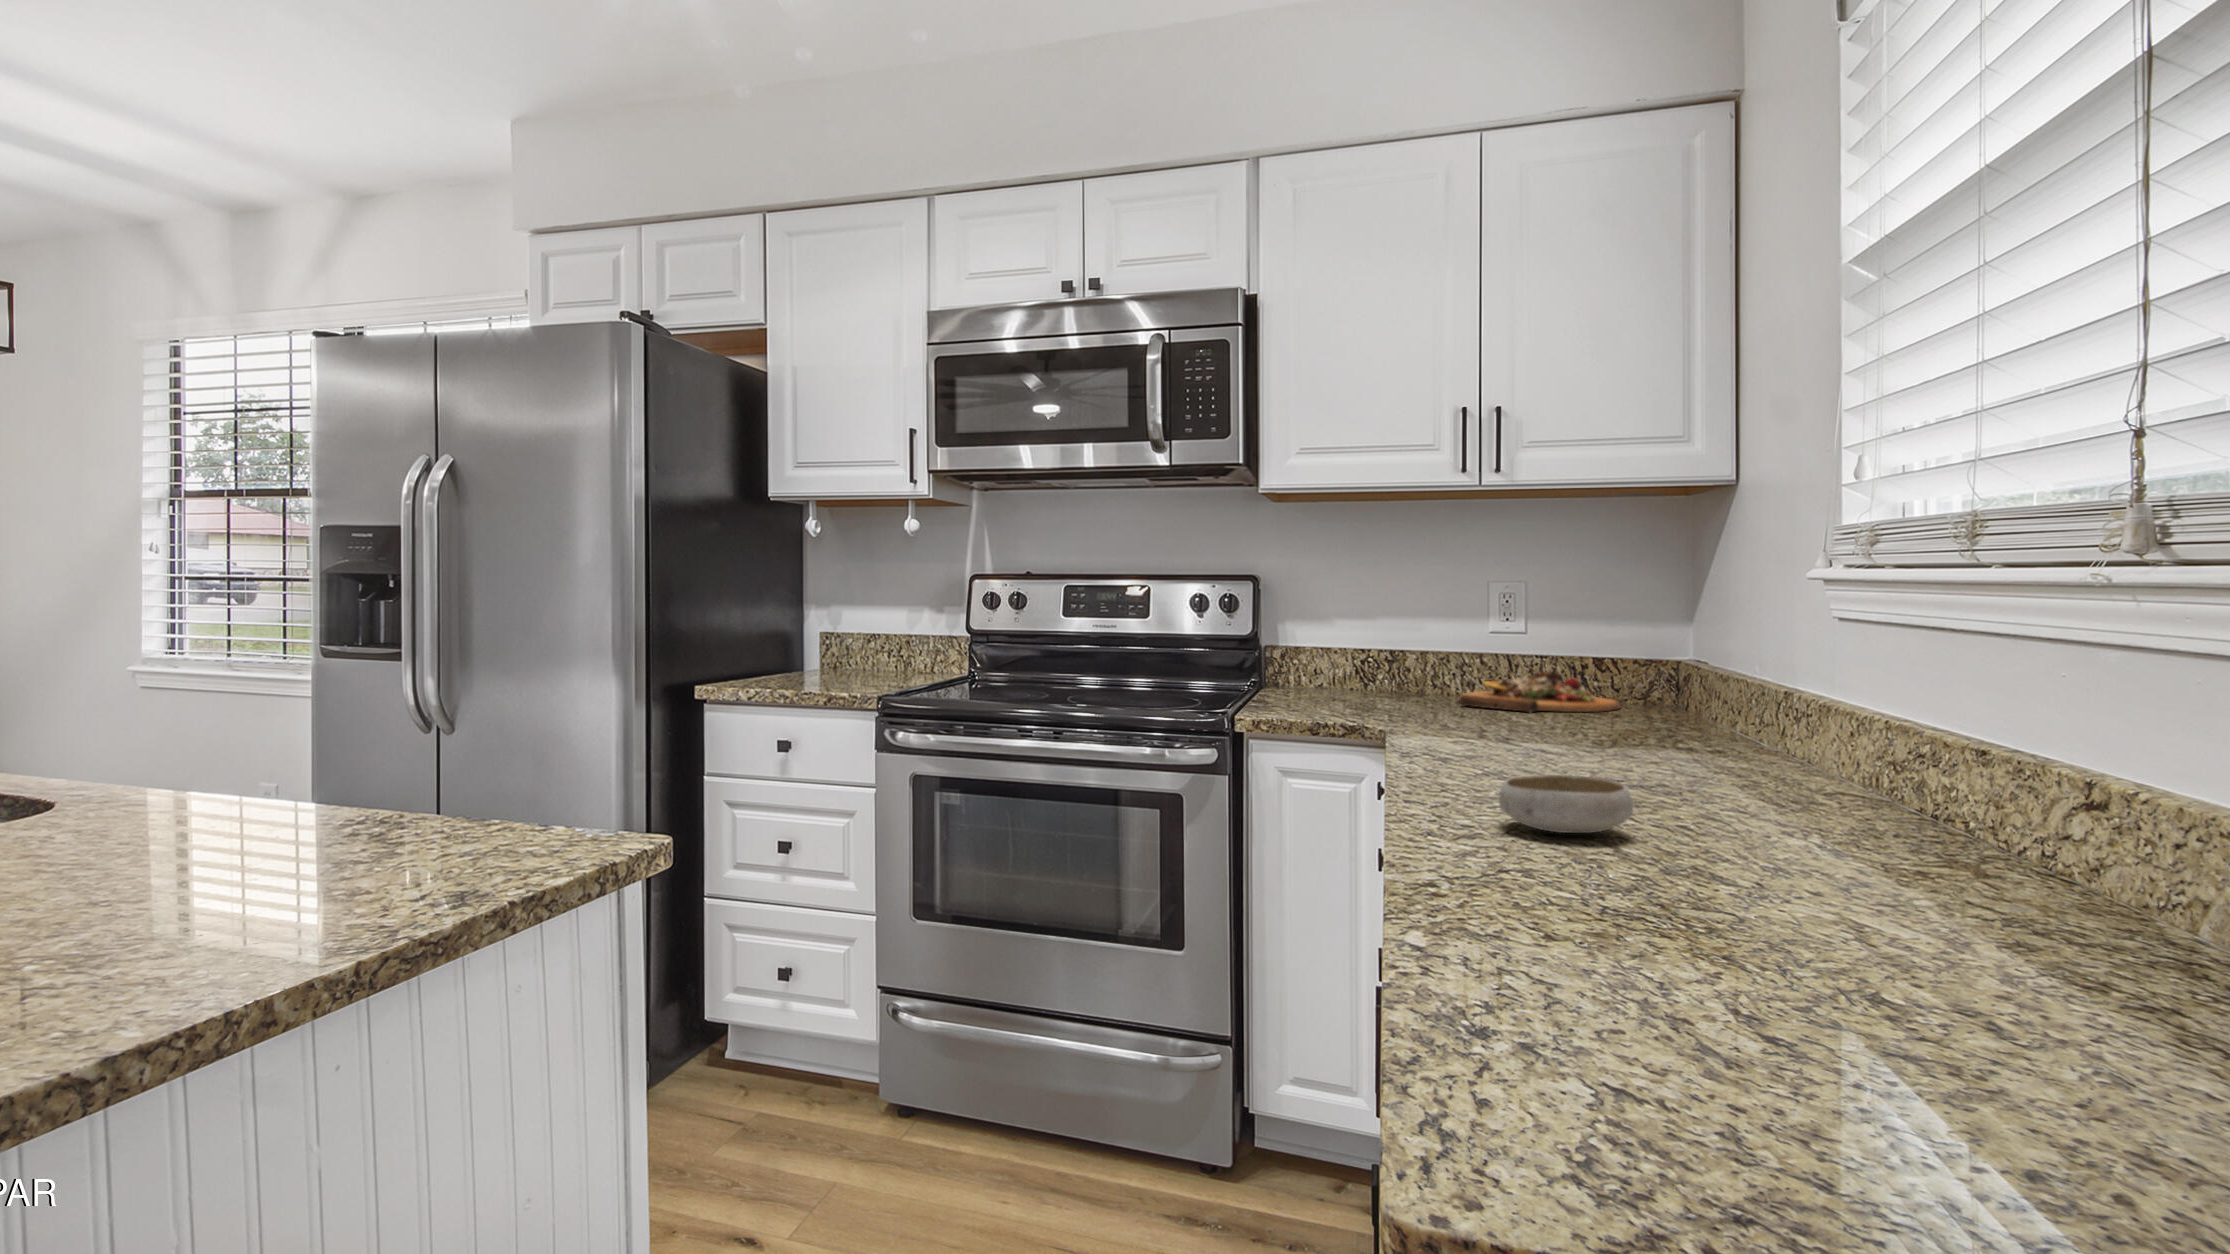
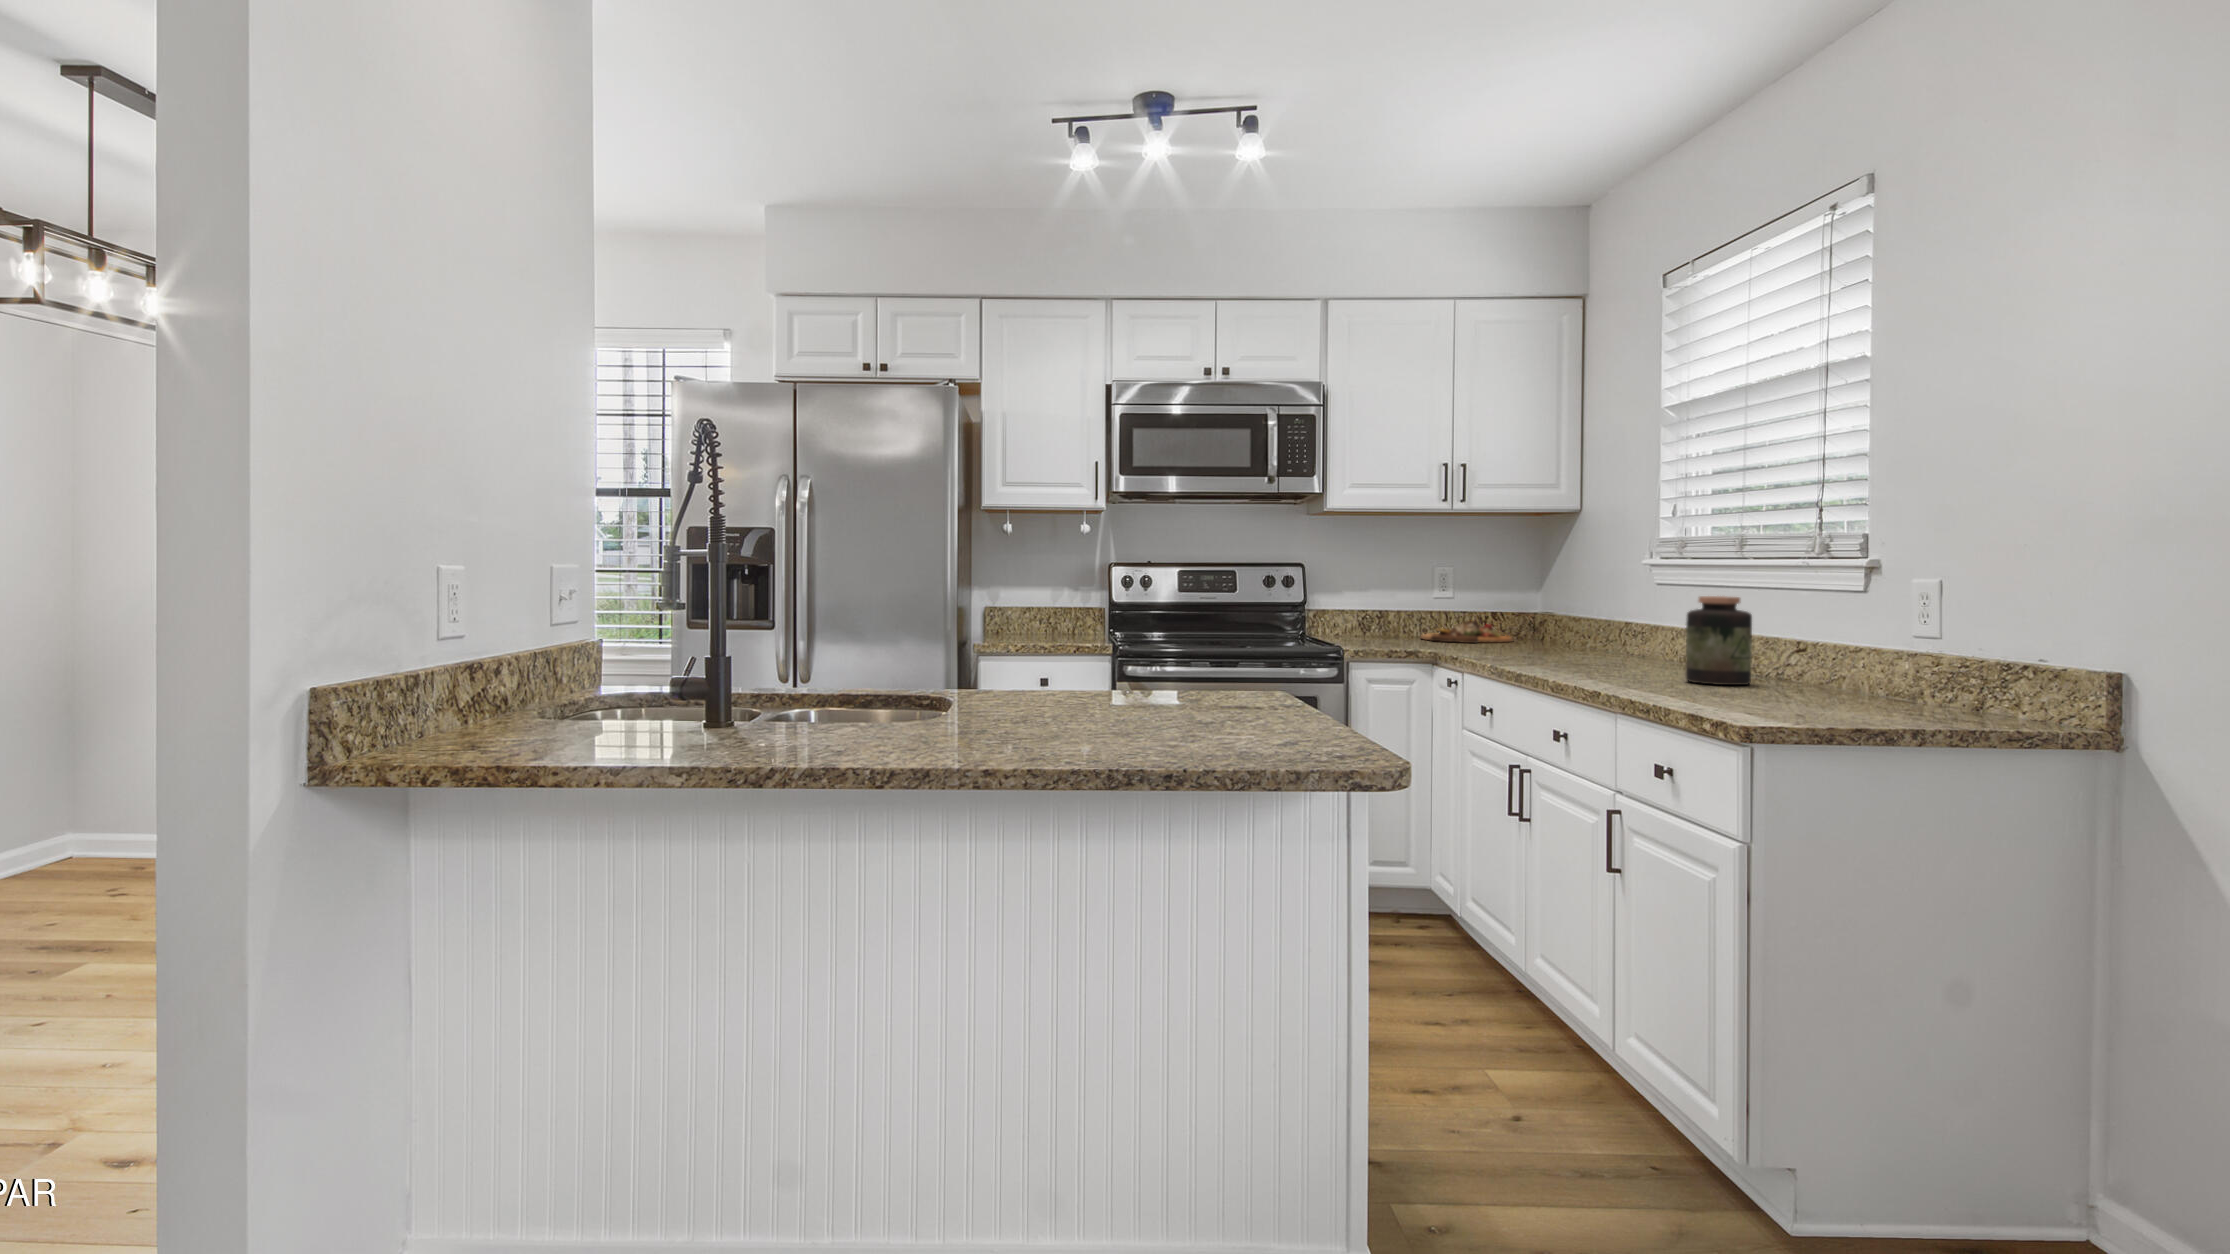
jar: none [1733,642,1924,899] -> present [1686,596,1752,685]
bowl: present [1499,775,1633,833] -> none [1582,655,1638,676]

